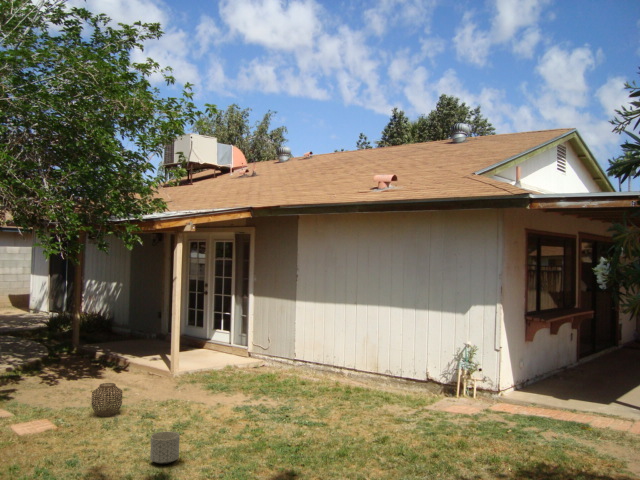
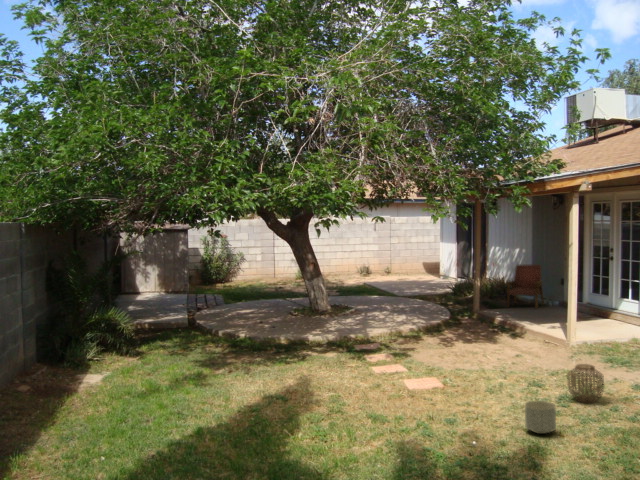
armchair: none [107,299,142,341] -> present [507,265,544,308]
woven basket: present [92,383,122,417] -> present [567,364,604,403]

